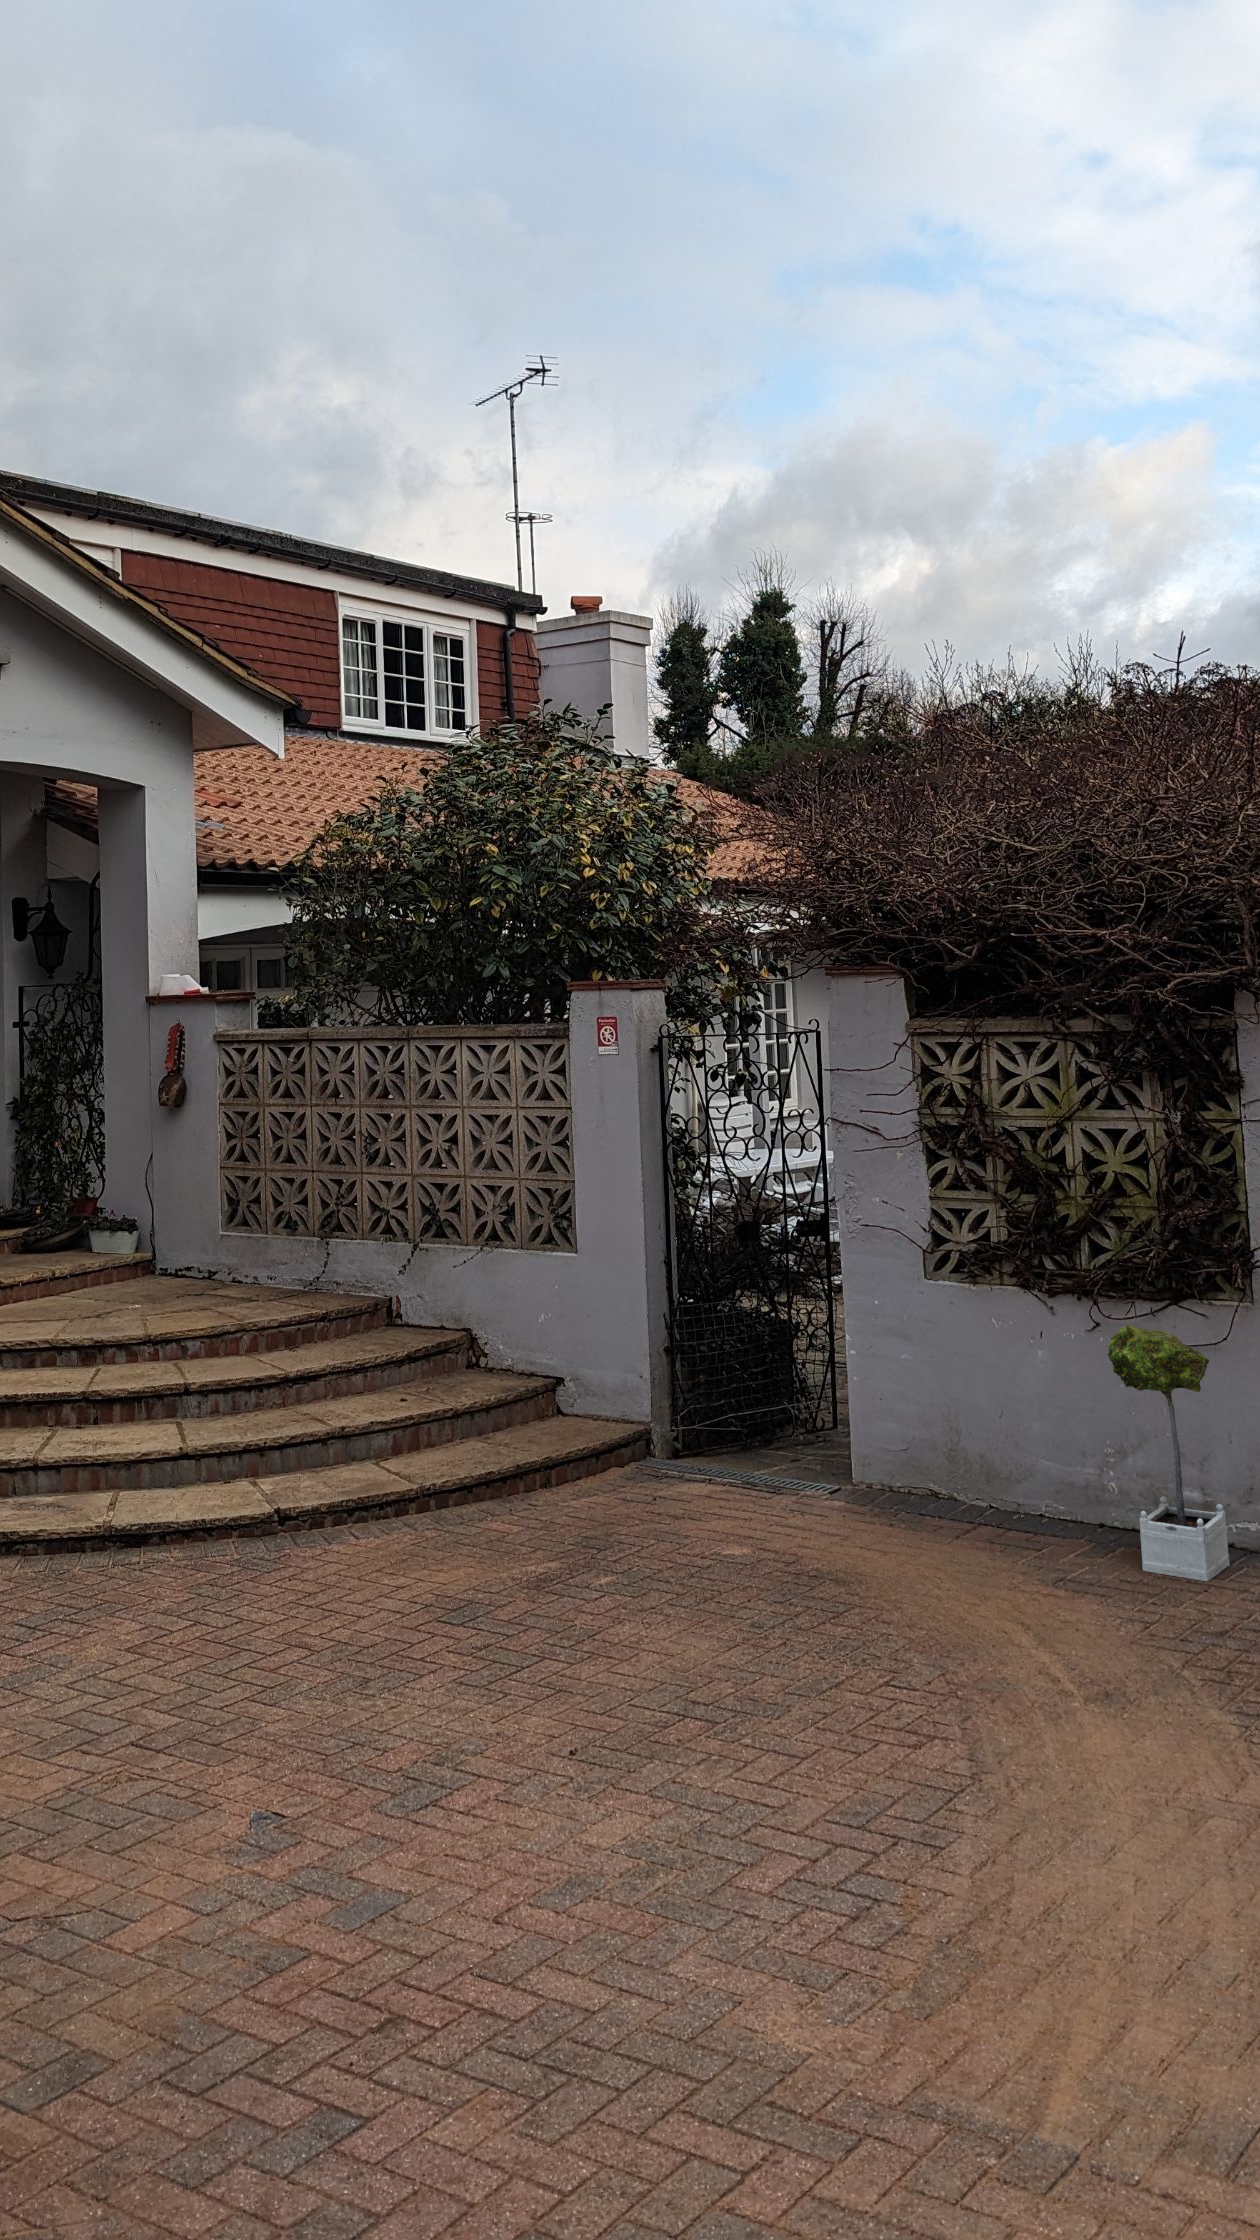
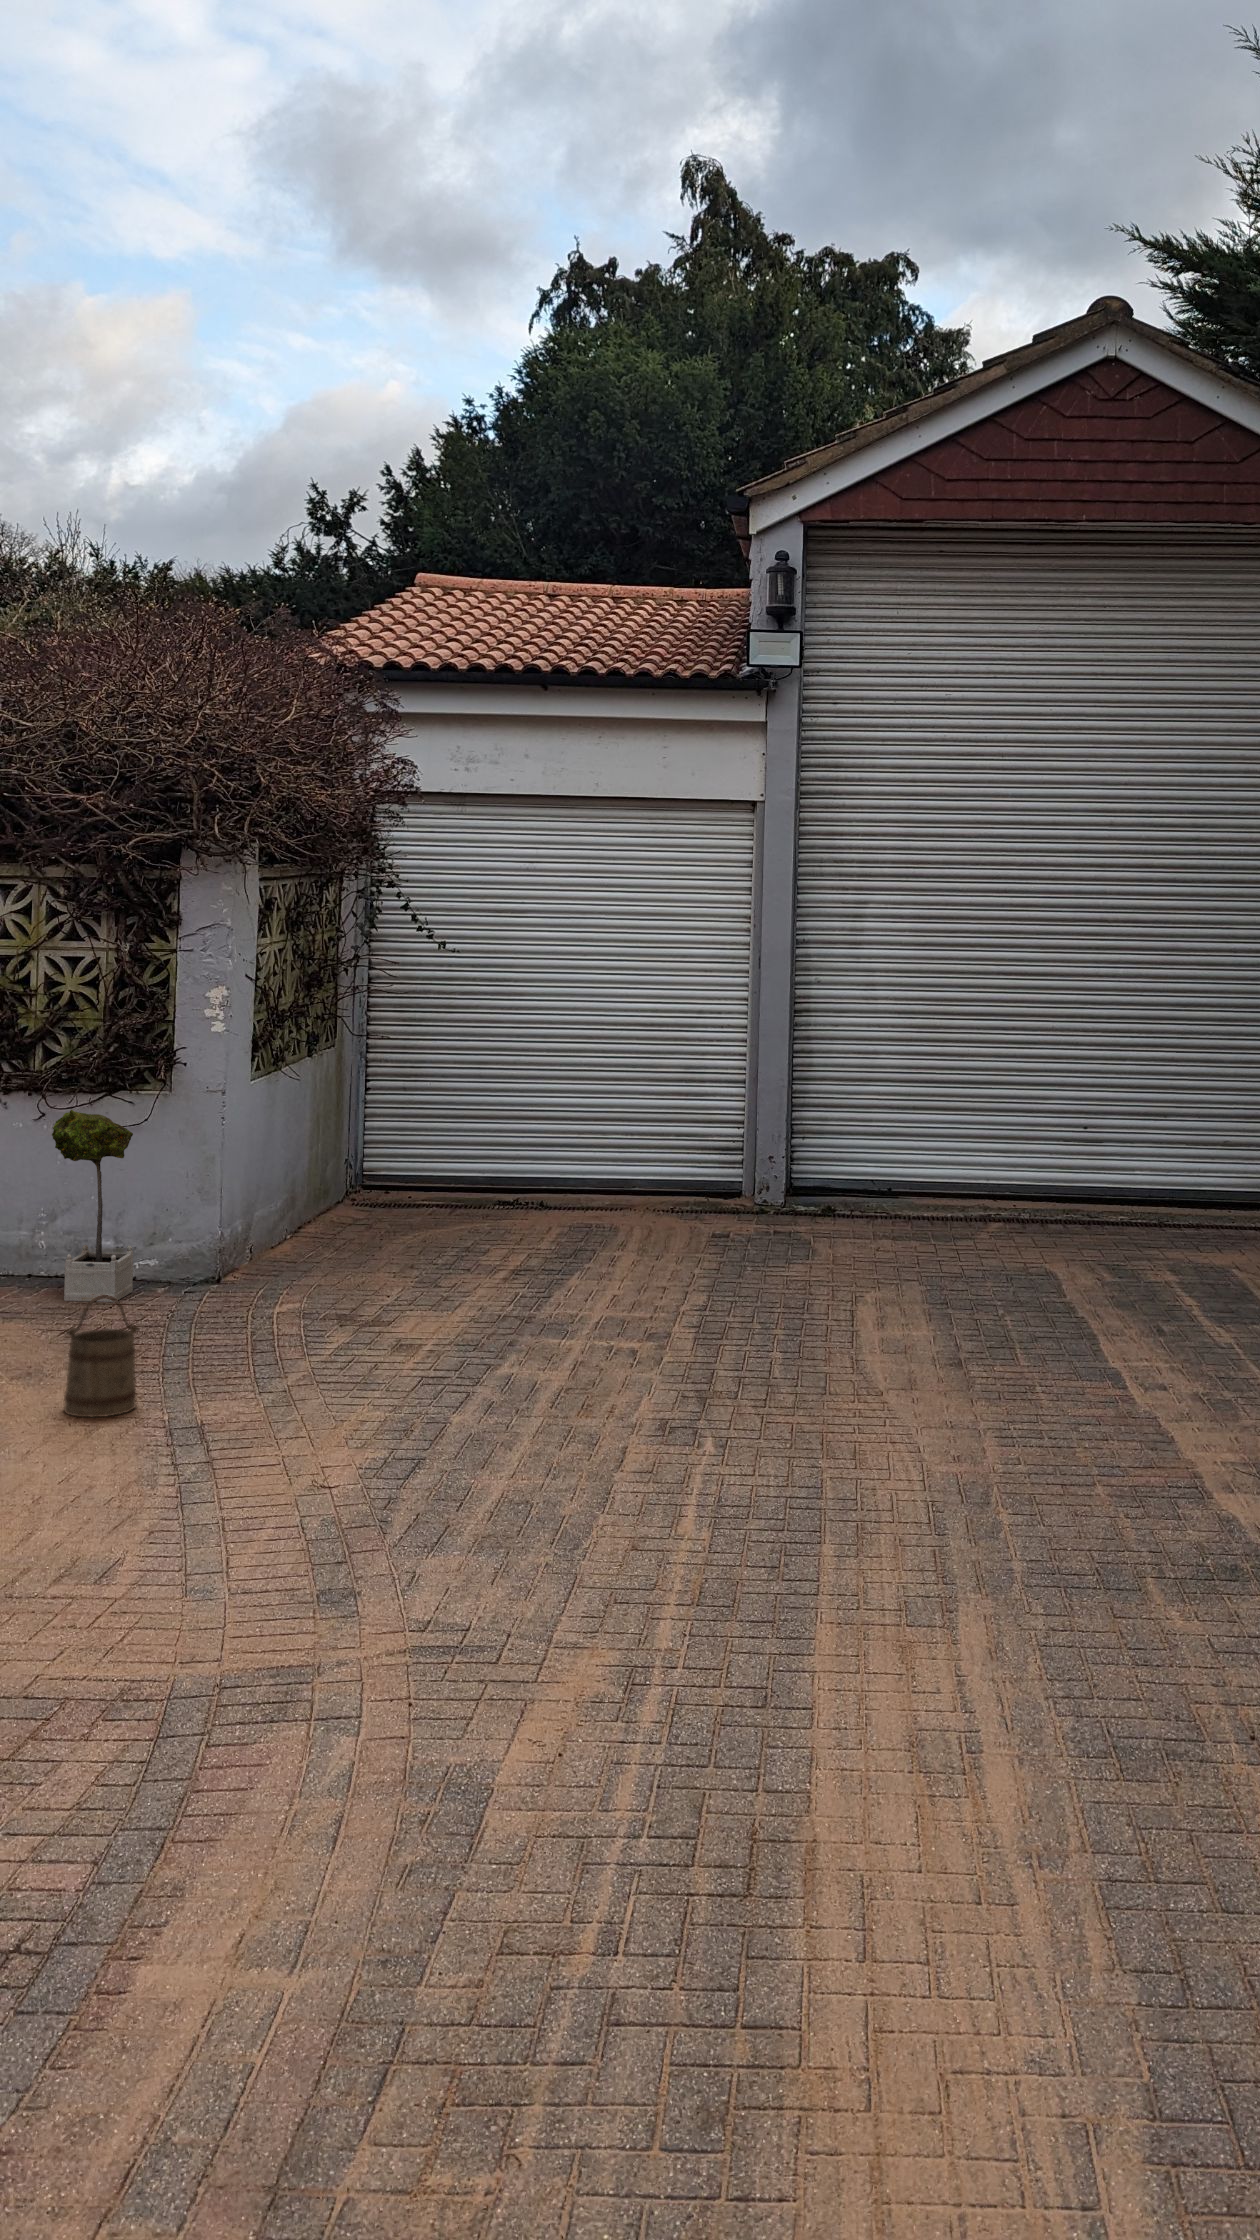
bucket: none [1137,1634,1248,1820] -> present [64,1295,139,1417]

